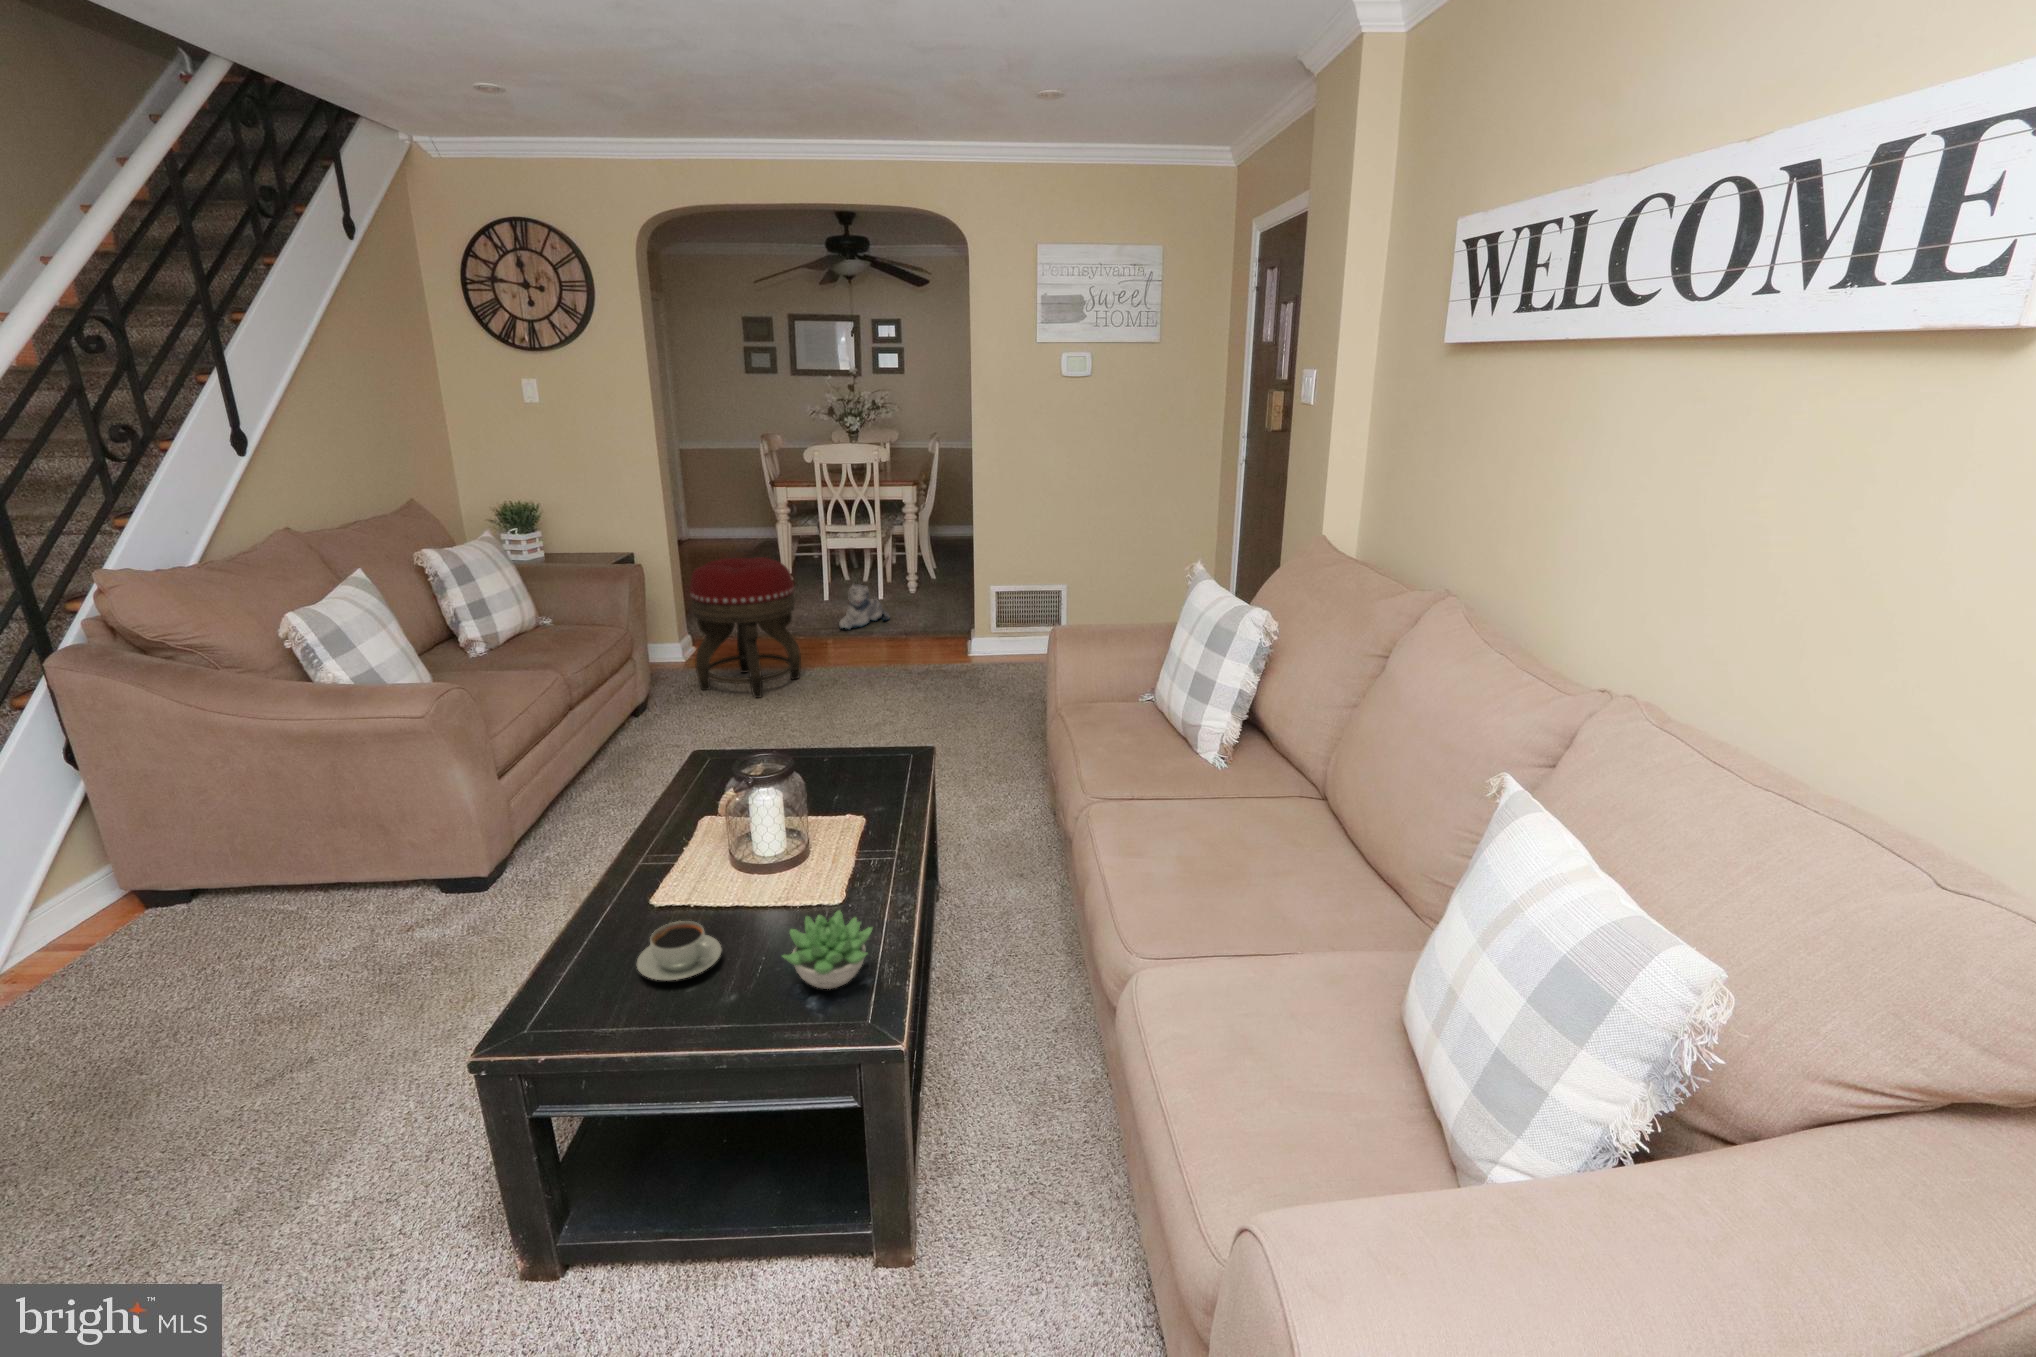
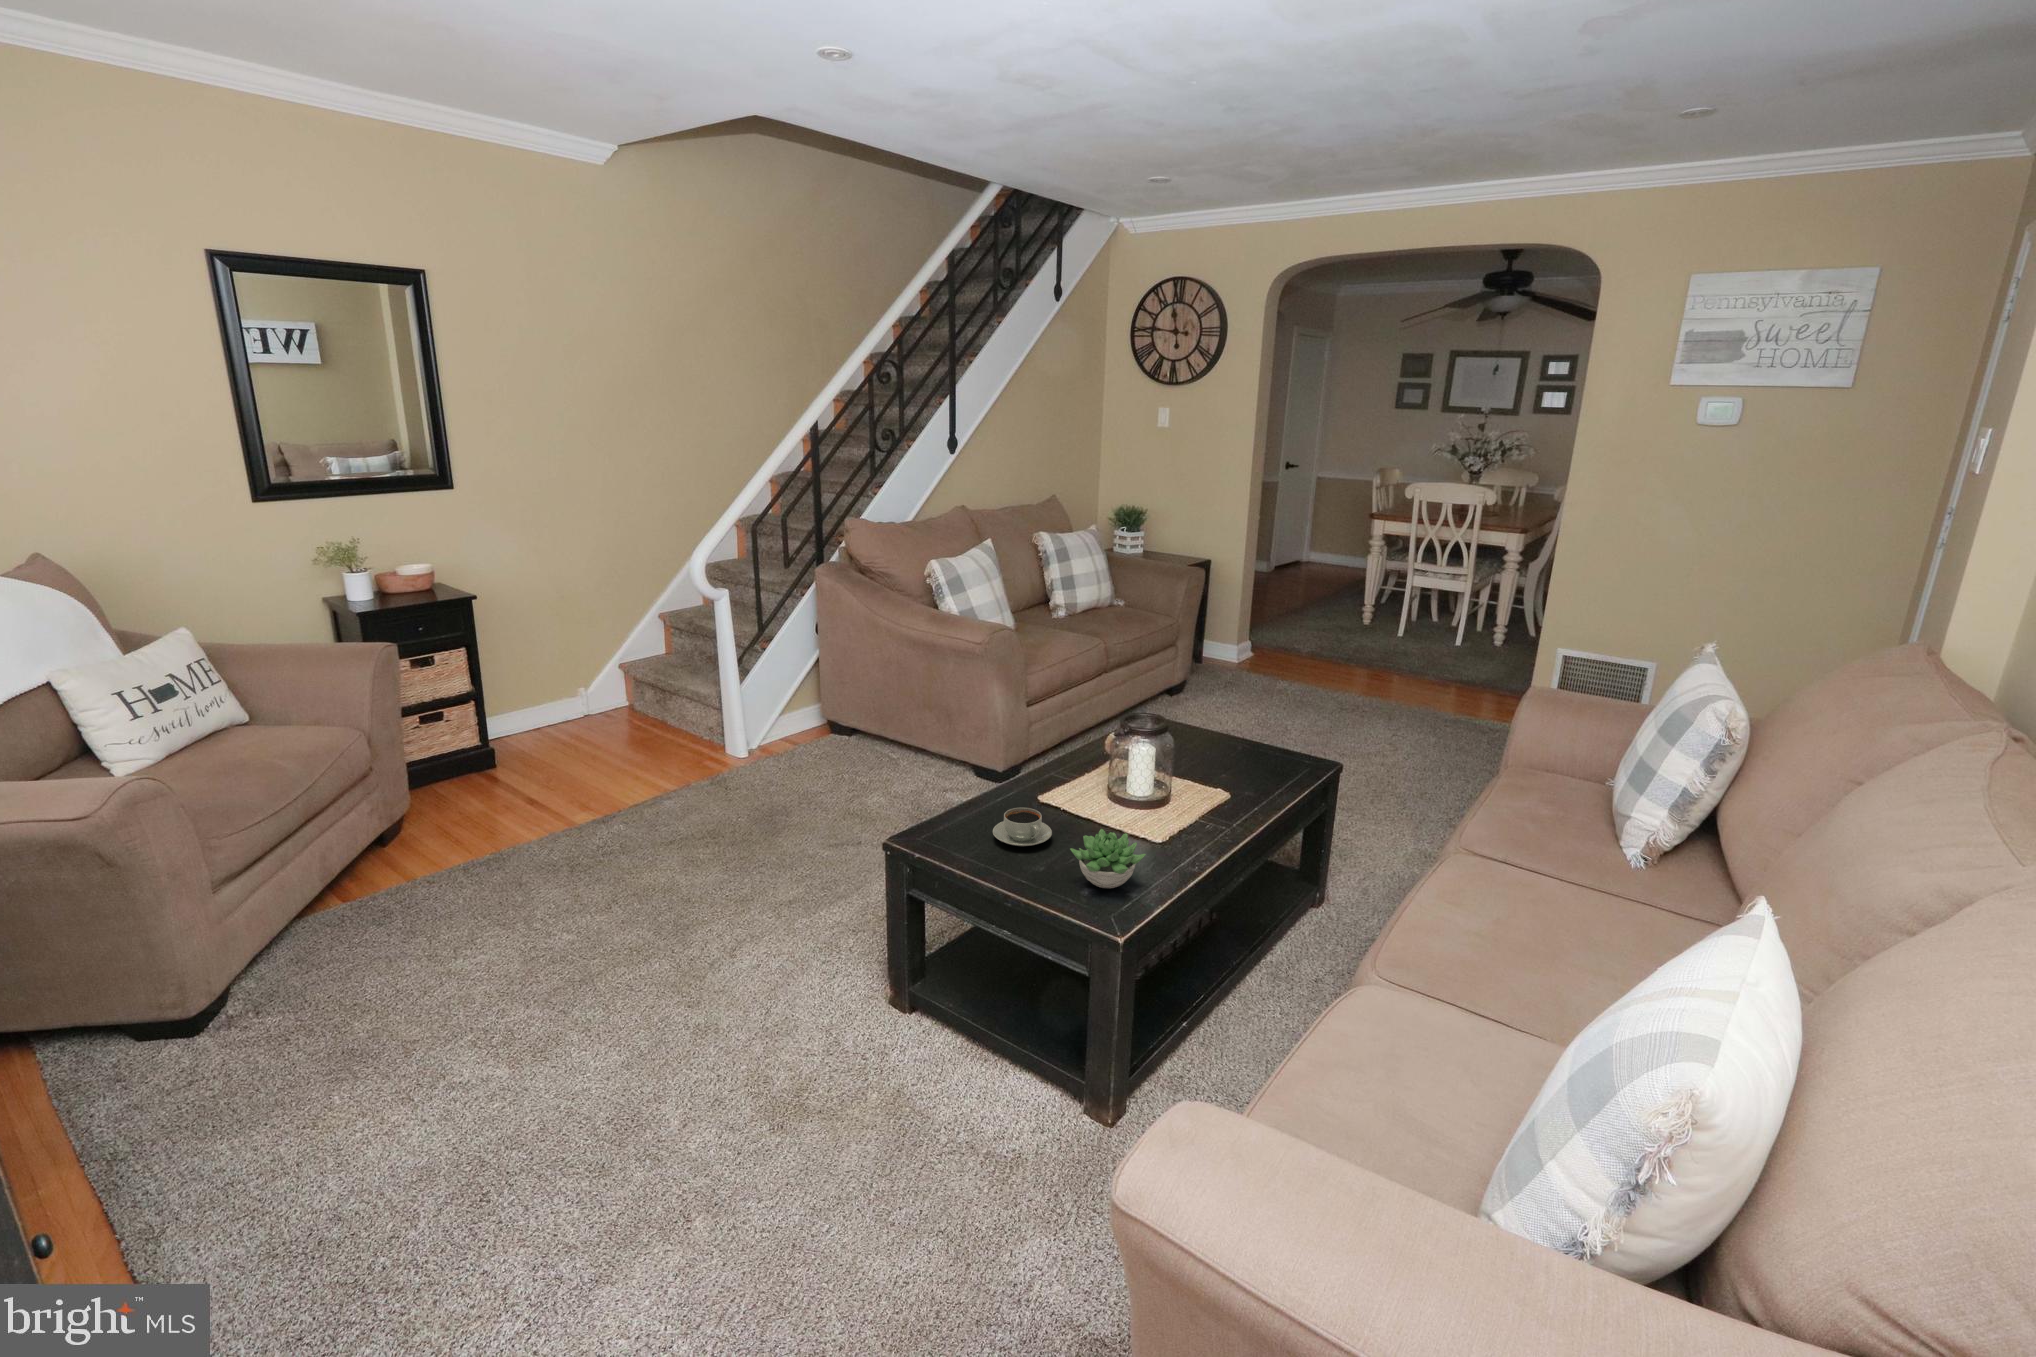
footstool: present [690,557,801,698] -> none [1234,574,1337,702]
plush toy: present [839,584,889,629] -> none [1394,619,1454,663]

